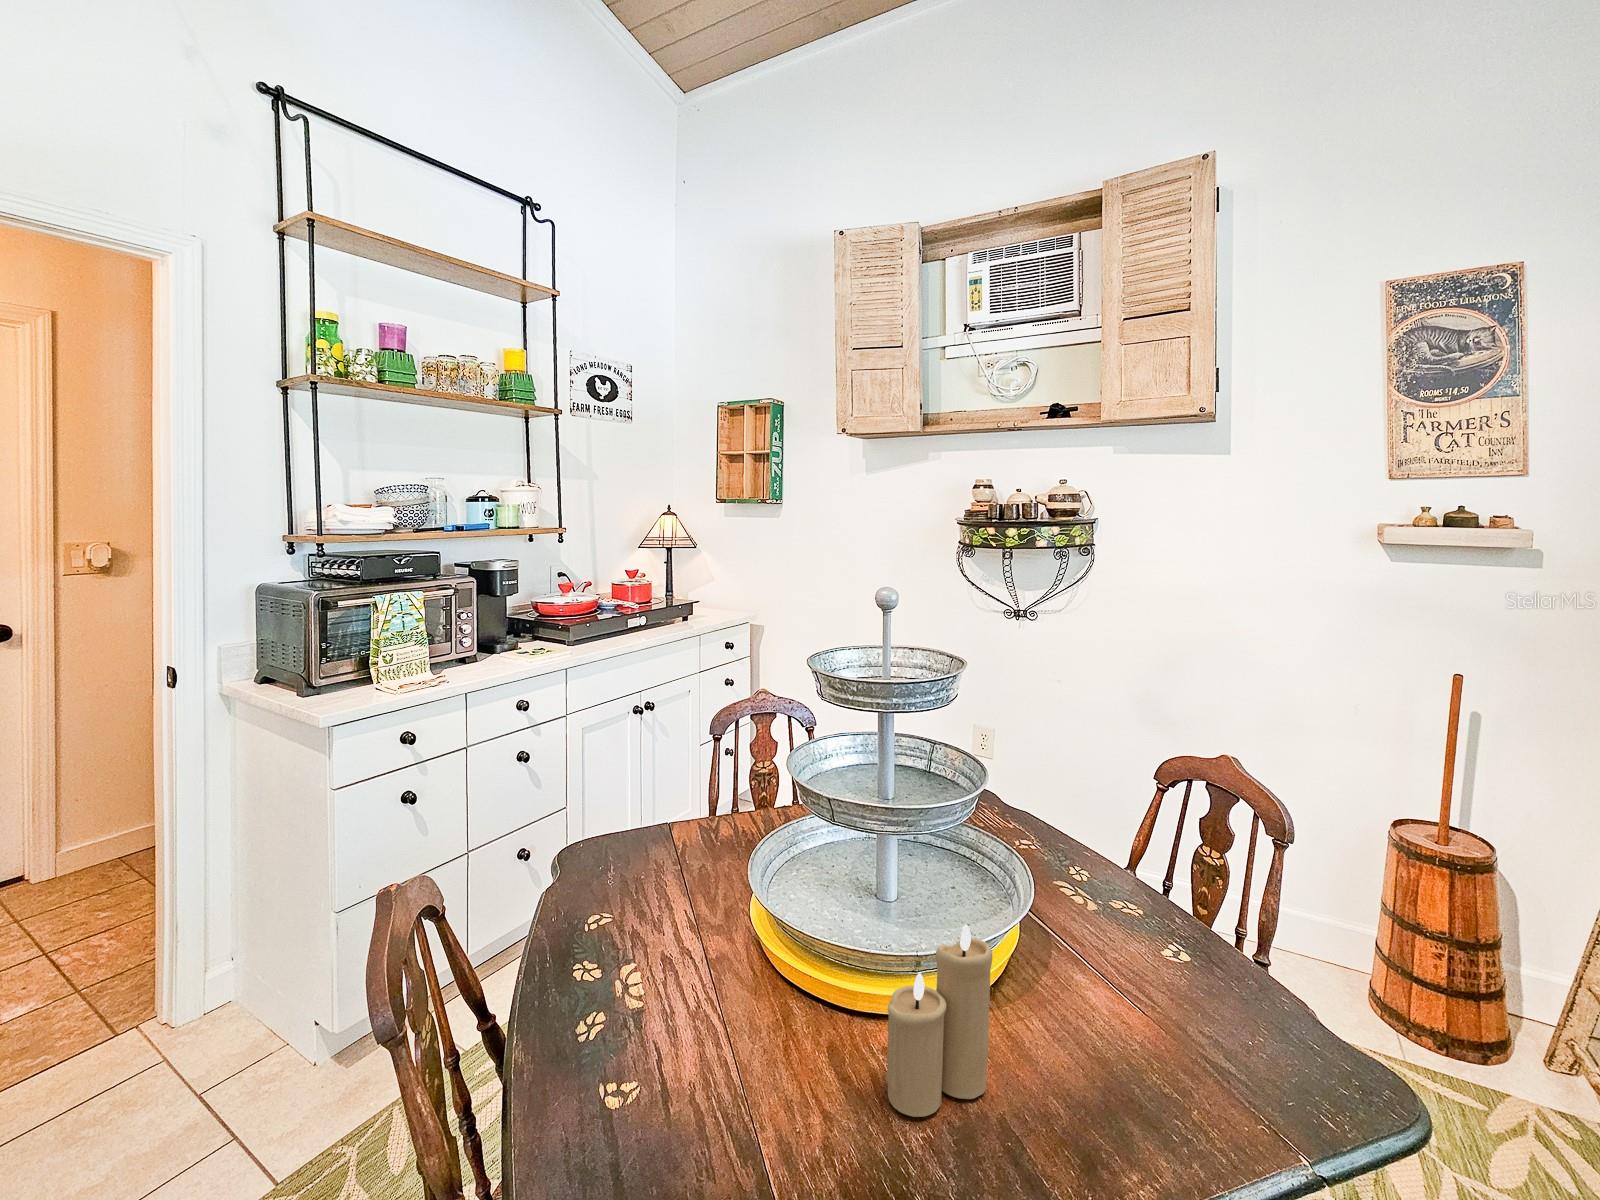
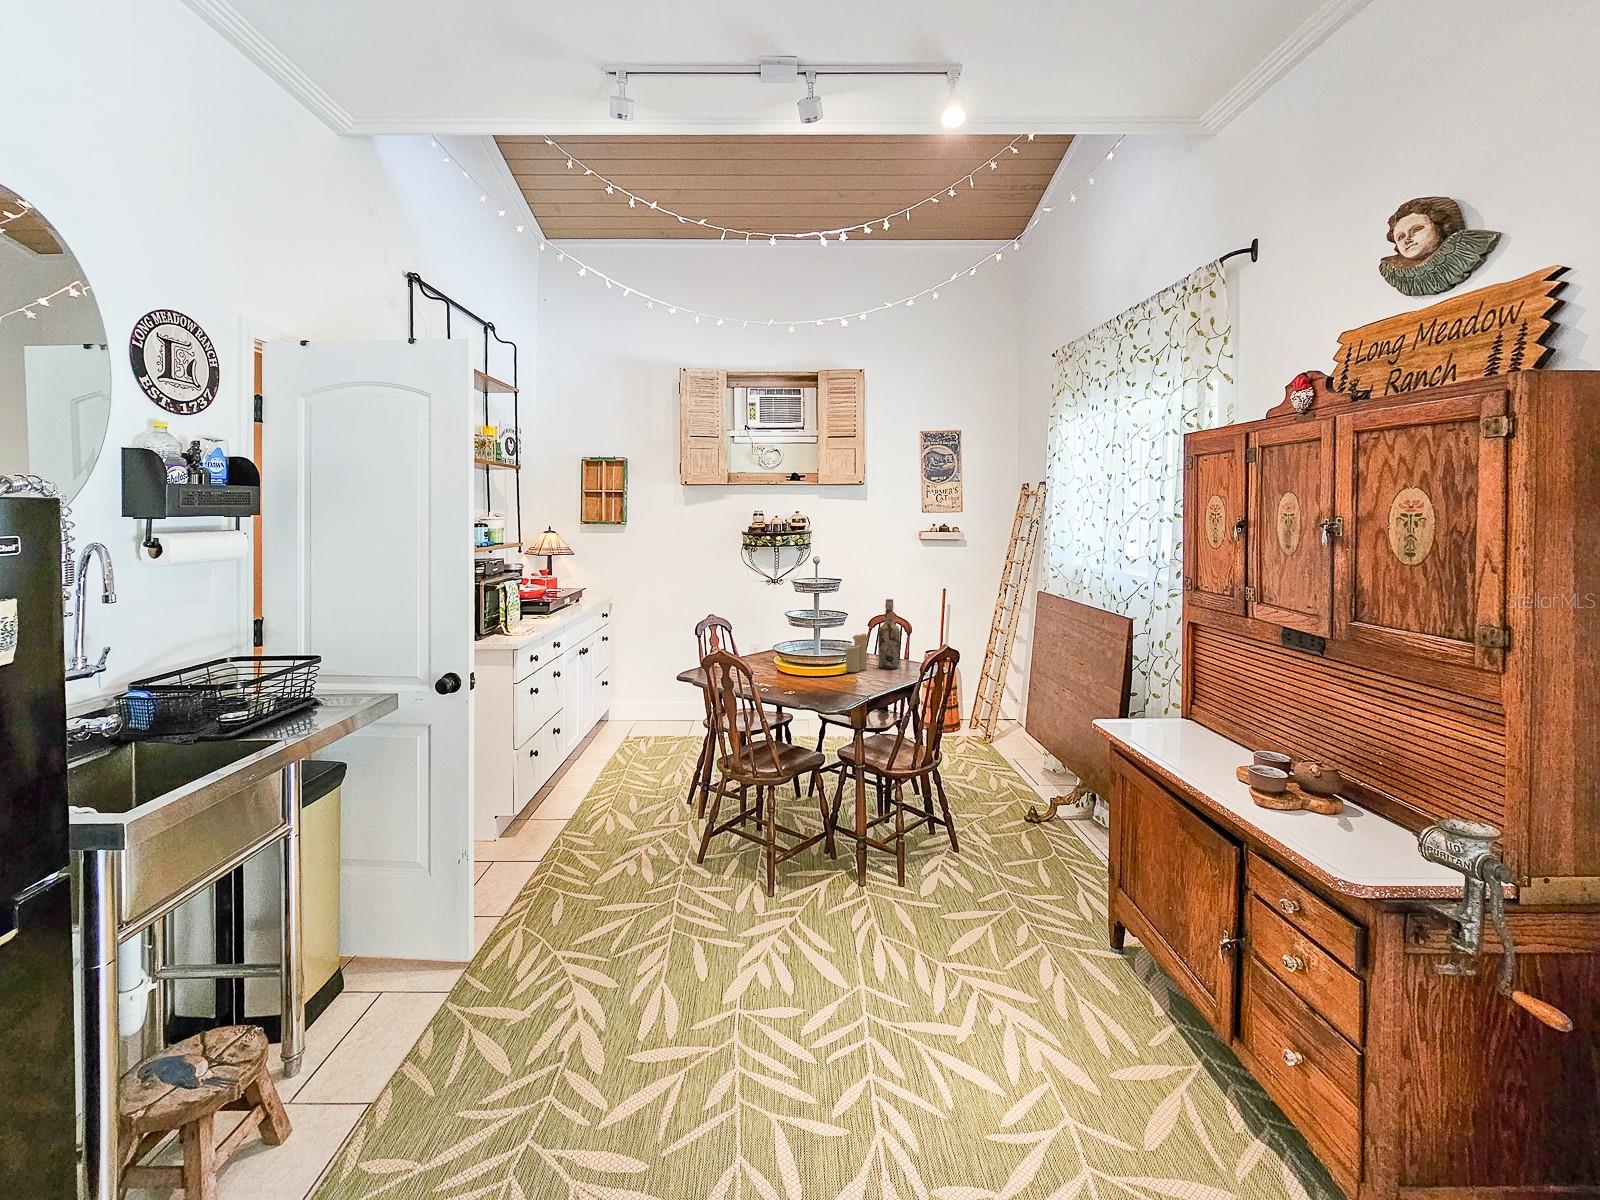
wine bottle: none [1050,820,1151,1127] -> present [878,599,900,669]

